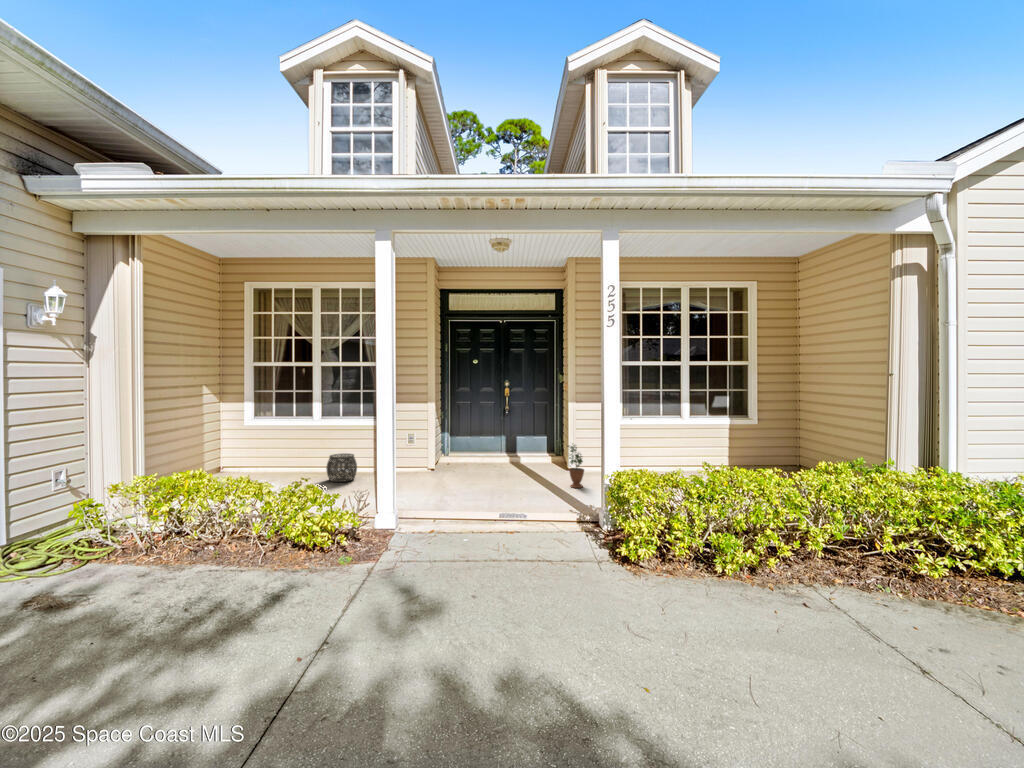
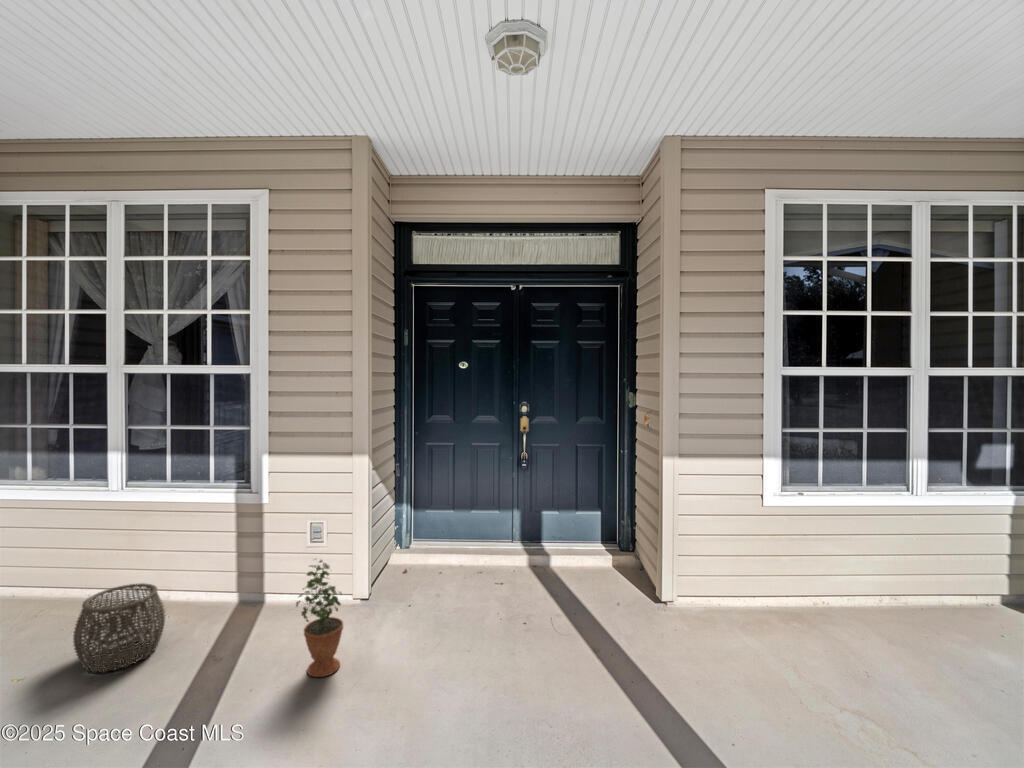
potted plant: present [568,445,584,488] -> present [296,560,343,677]

